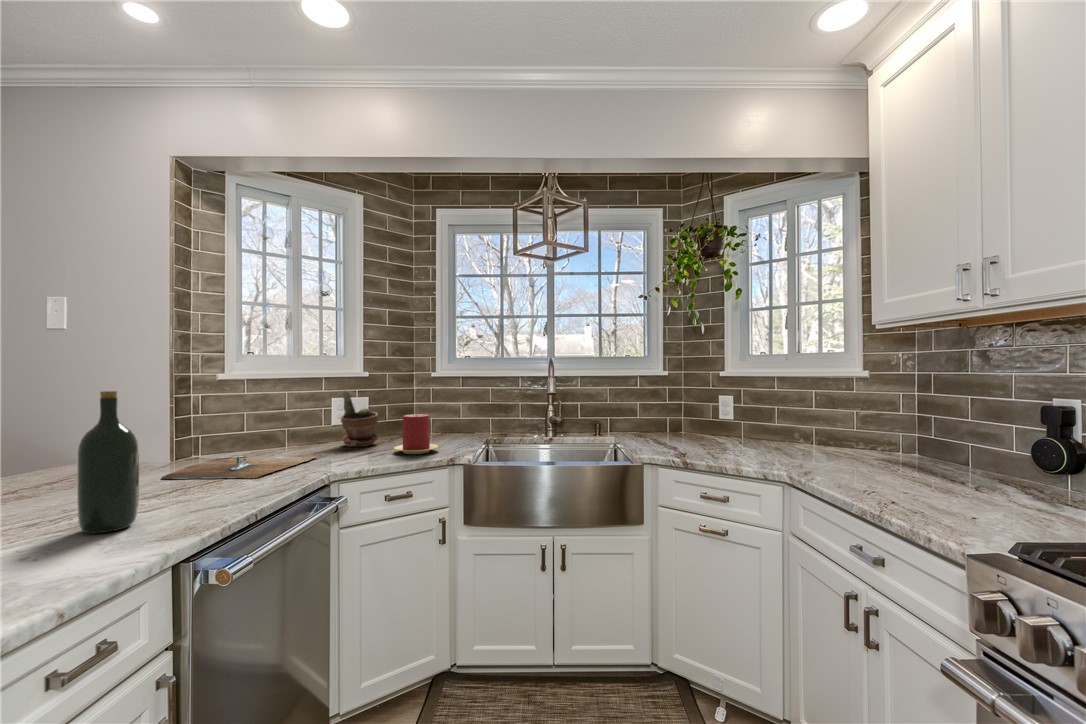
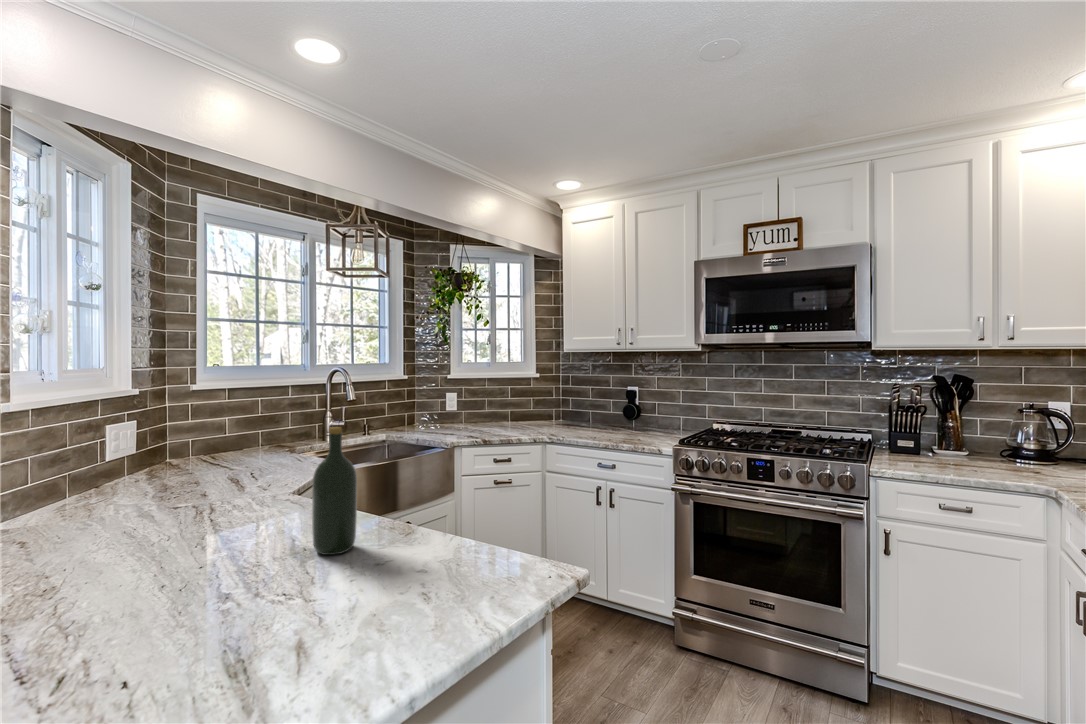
potted plant: present [341,390,378,447] -> none [156,411,206,476]
candle: present [394,414,438,454] -> none [256,429,304,470]
cutting board: present [161,455,317,479] -> none [68,487,249,537]

